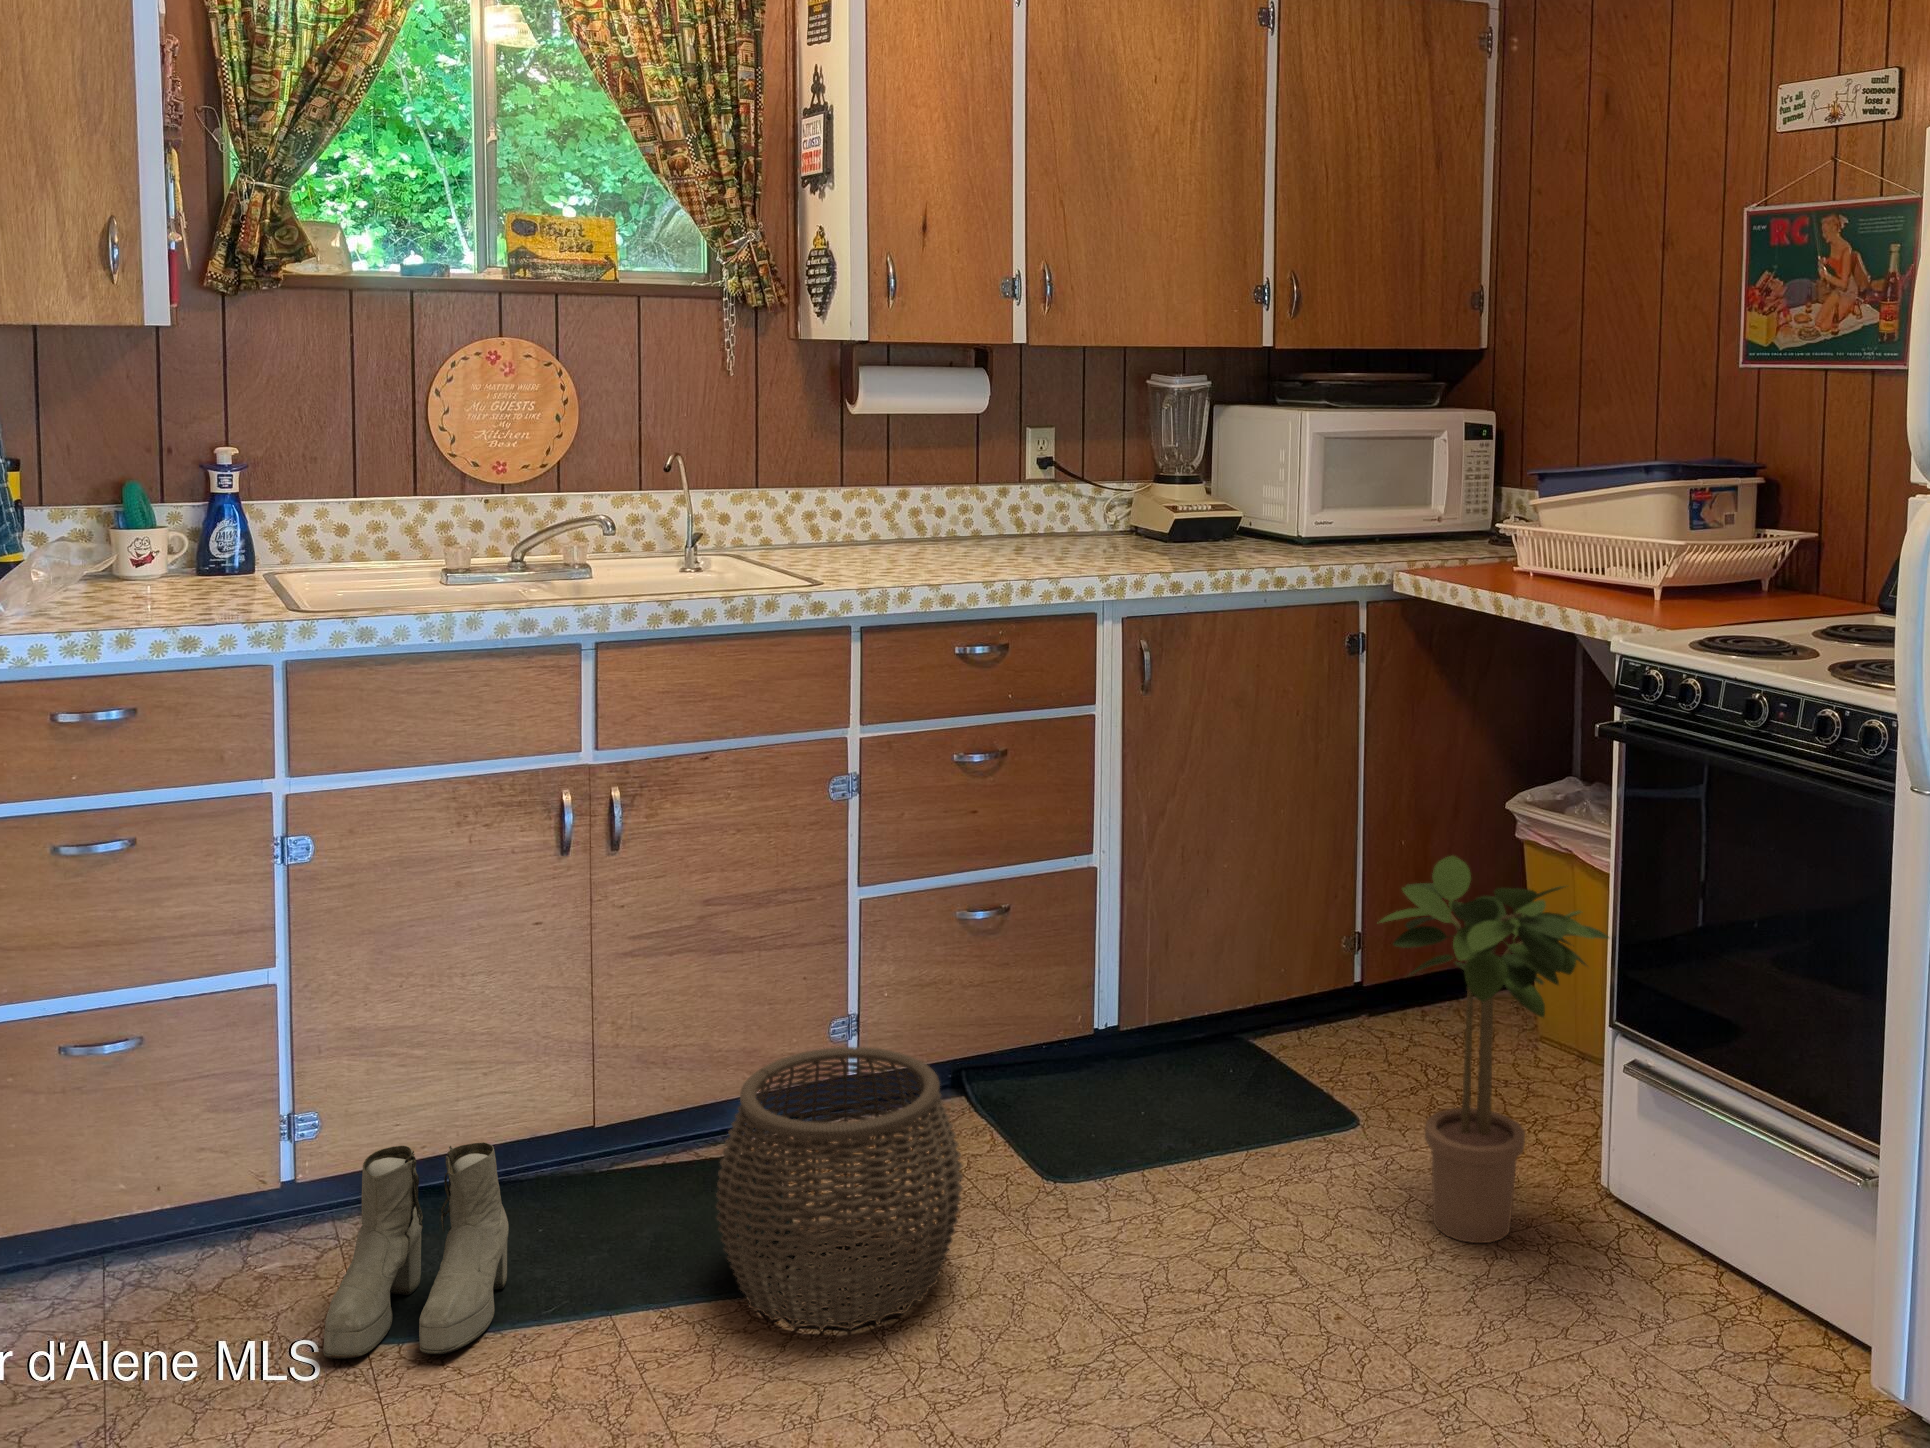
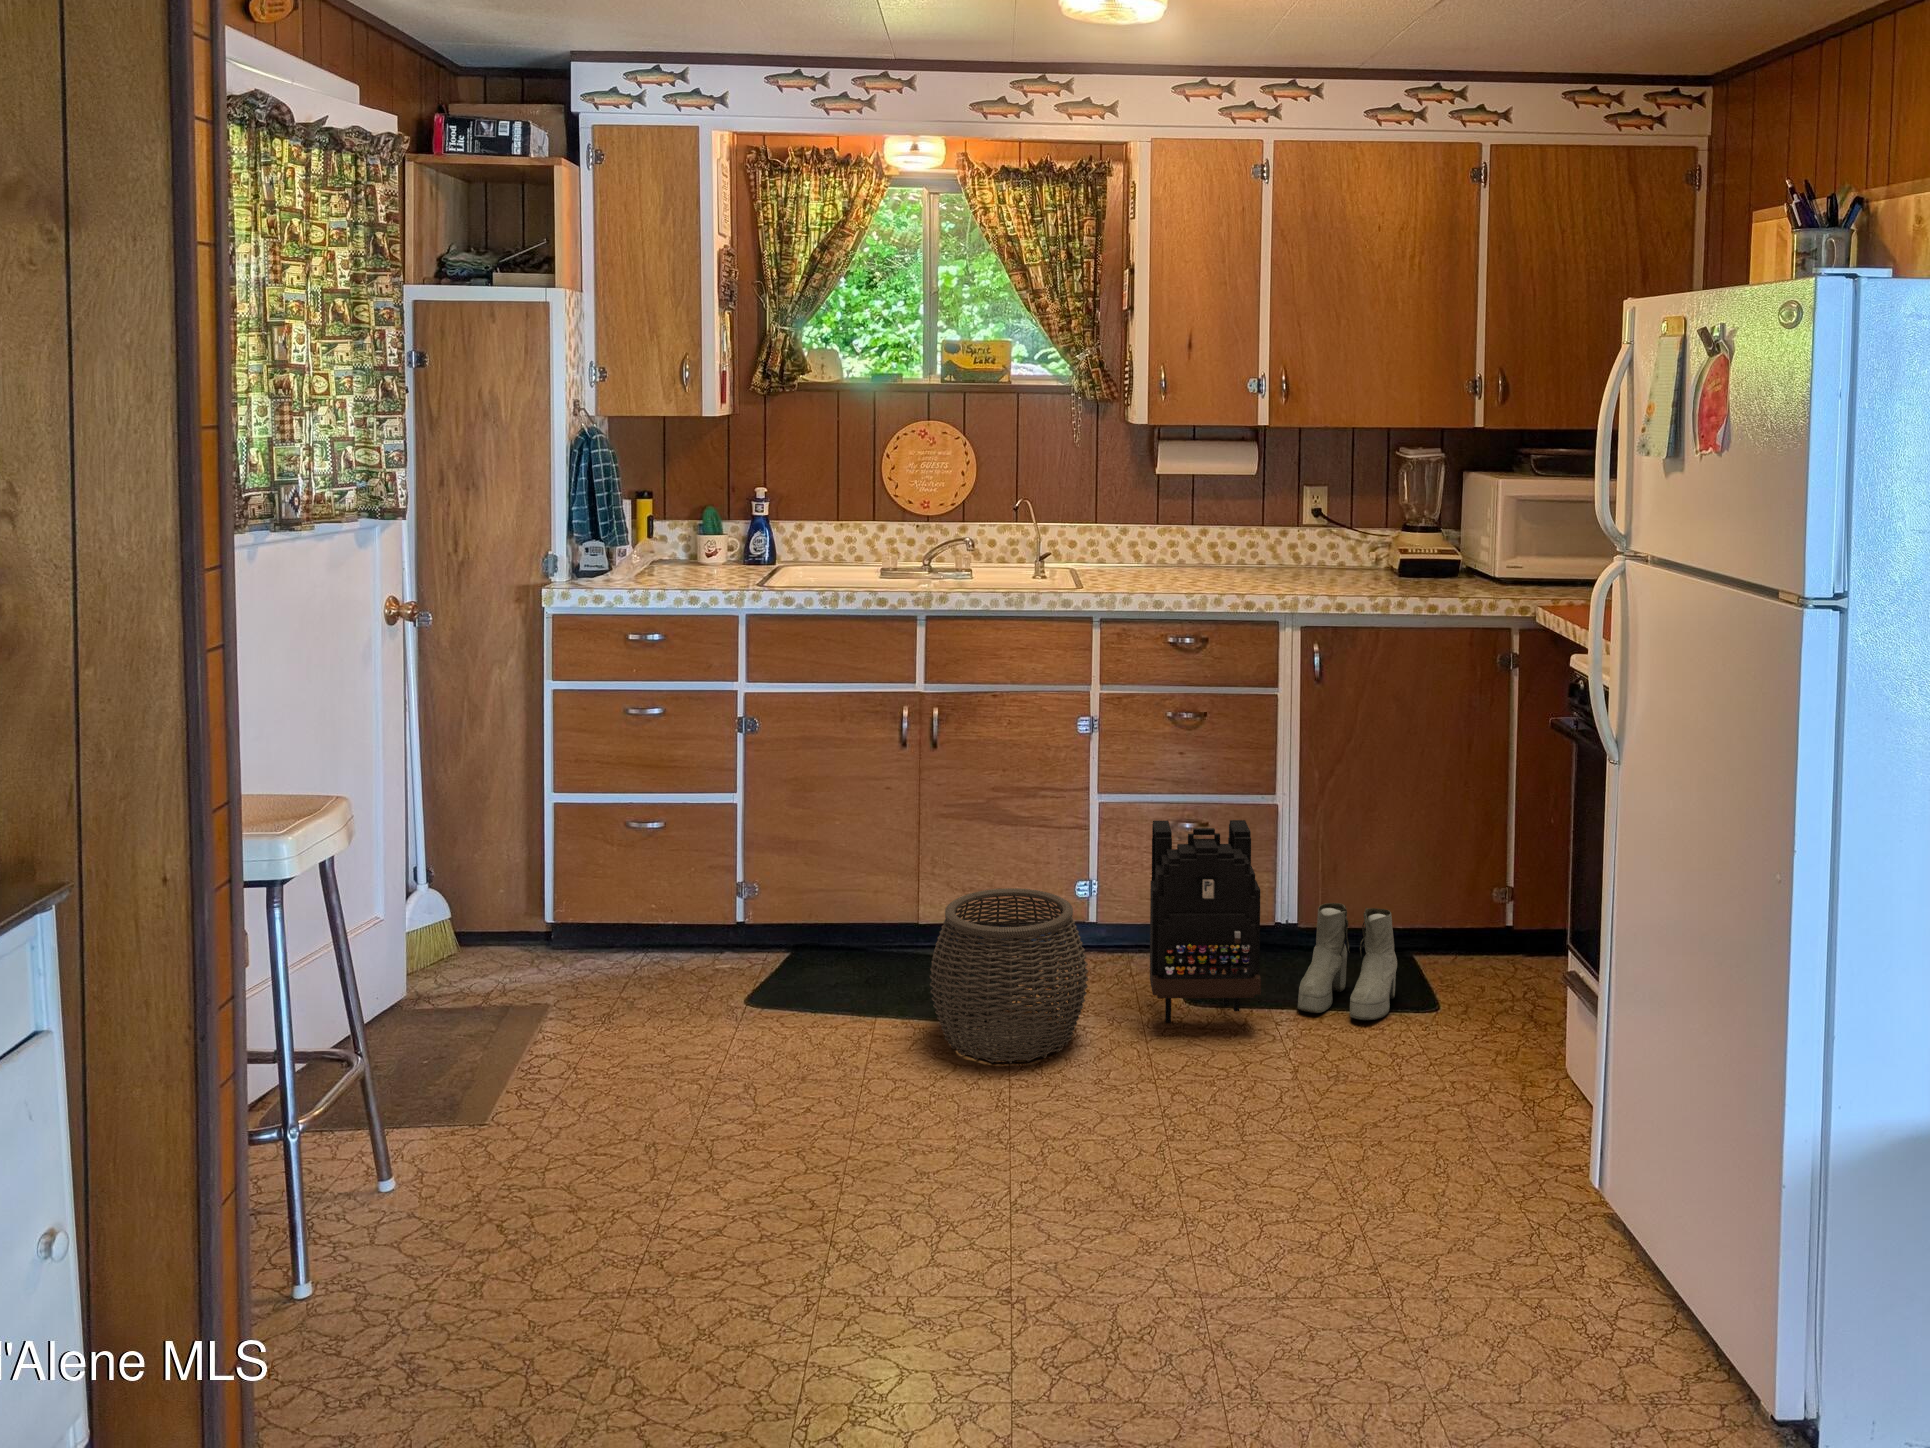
potted plant: present [1380,856,1609,1243] -> none [1404,817,1565,1111]
backpack: none [982,896,1173,1201] -> present [1150,820,1261,1022]
boots: present [323,1142,509,1359] -> present [1297,903,1397,1020]

